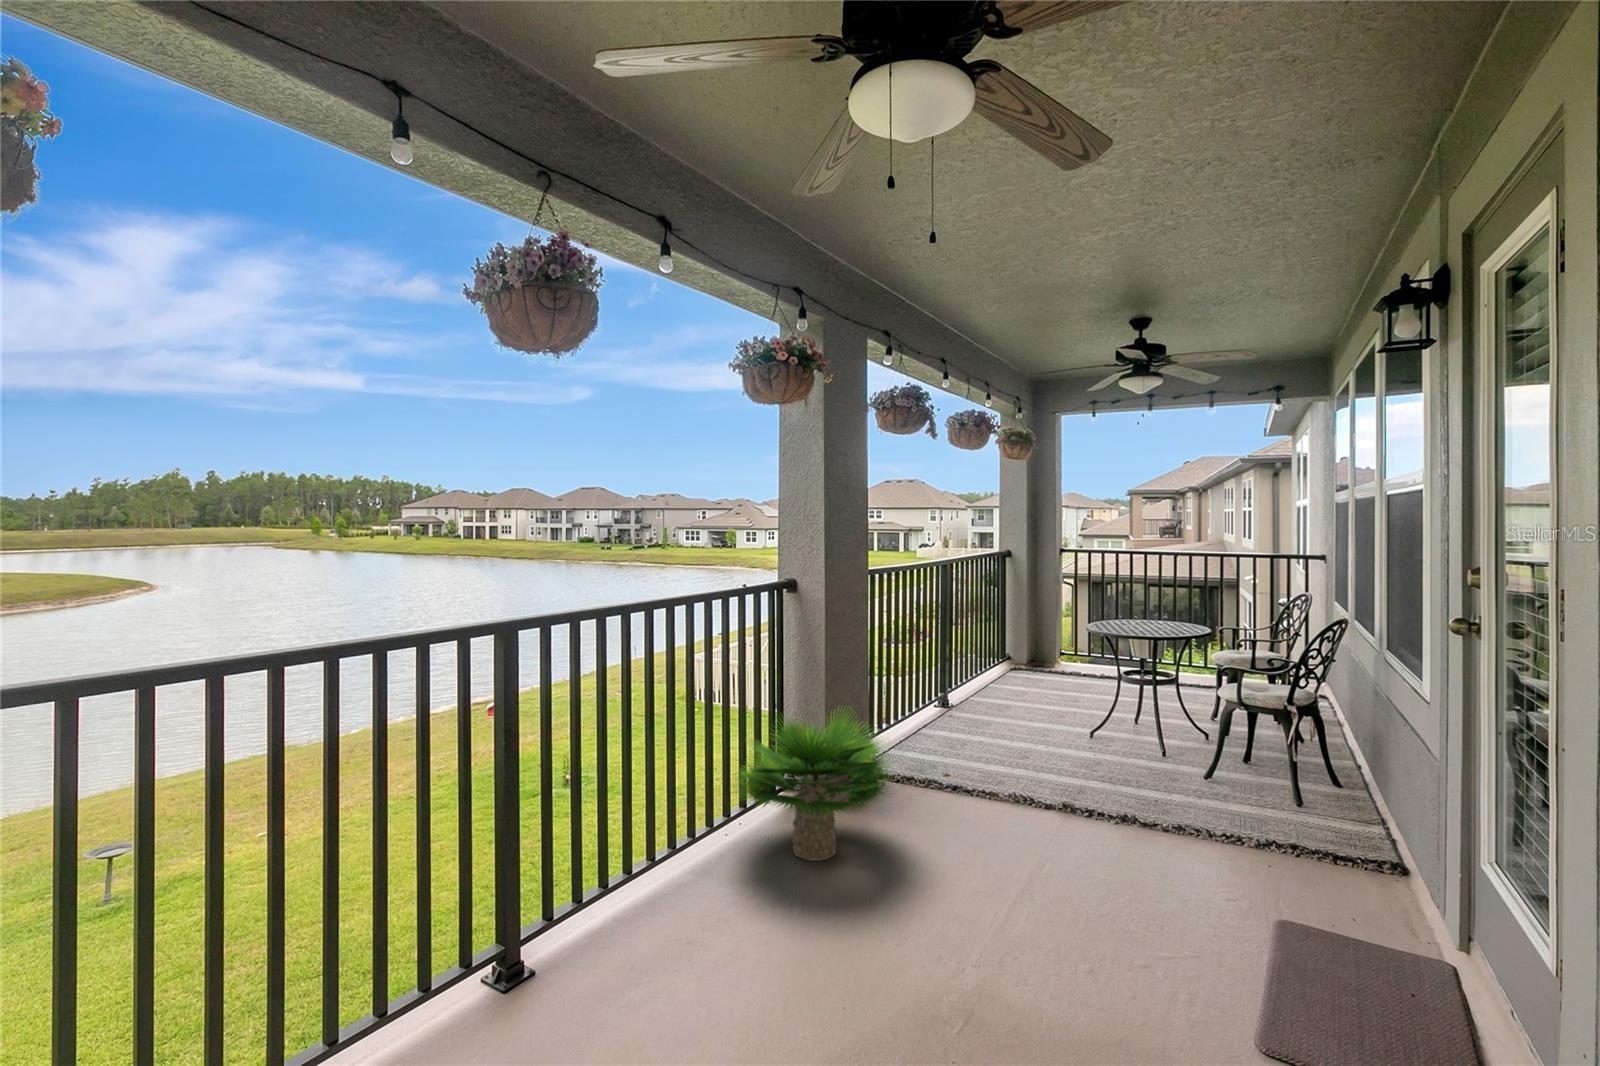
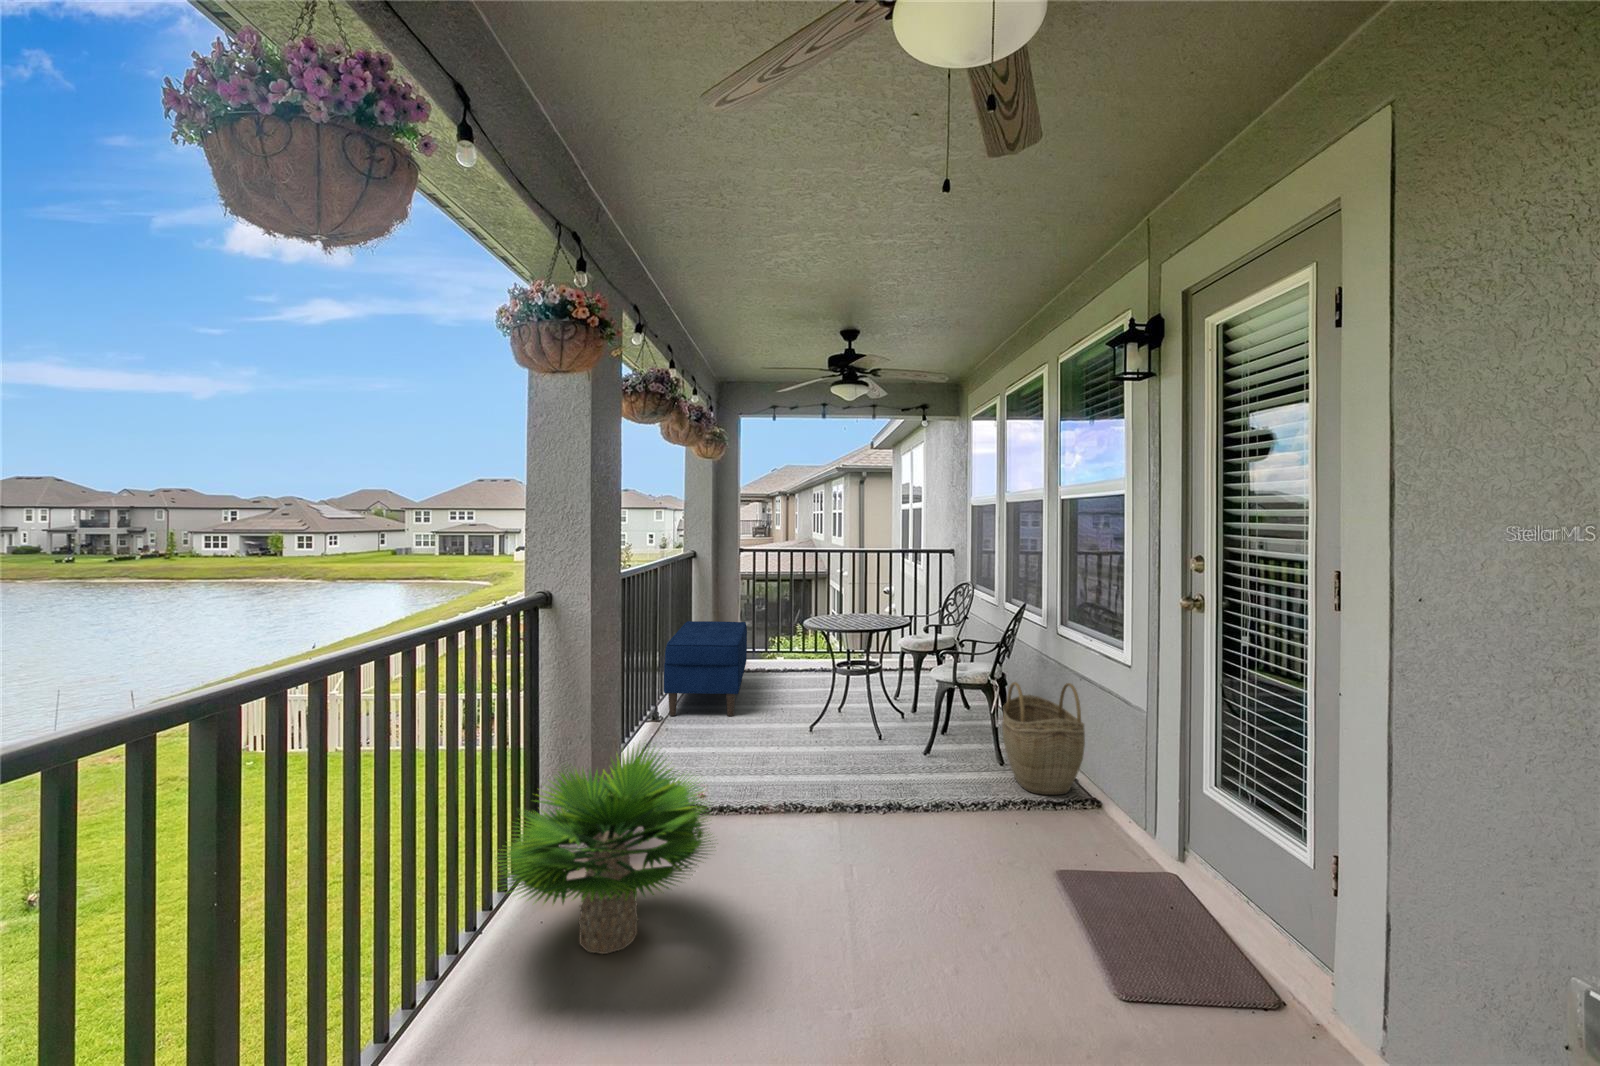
bench: none [953,621,1056,715] -> present [664,621,747,716]
woven basket: none [1290,710,1397,852] -> present [1002,682,1085,795]

